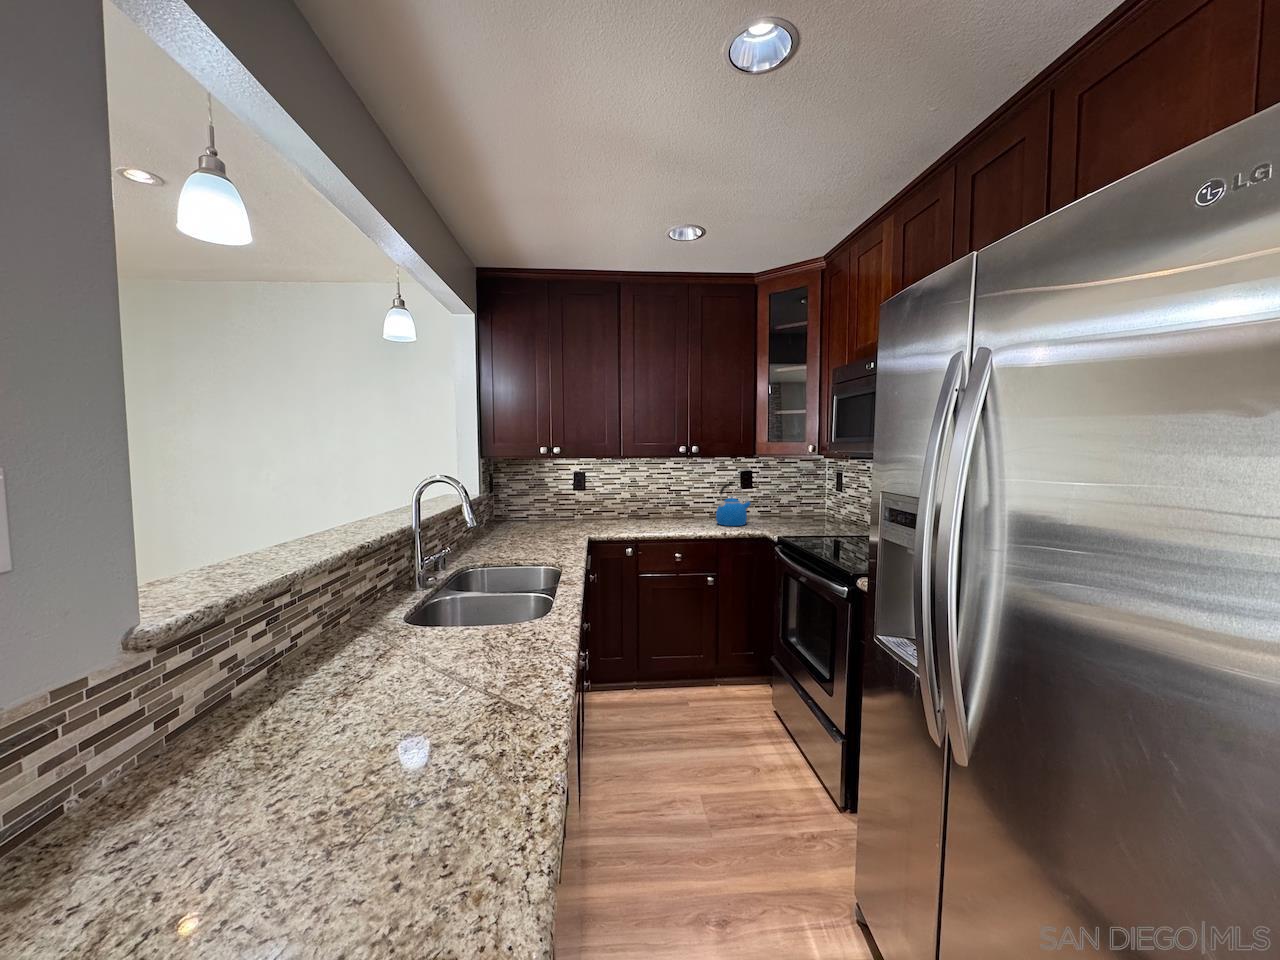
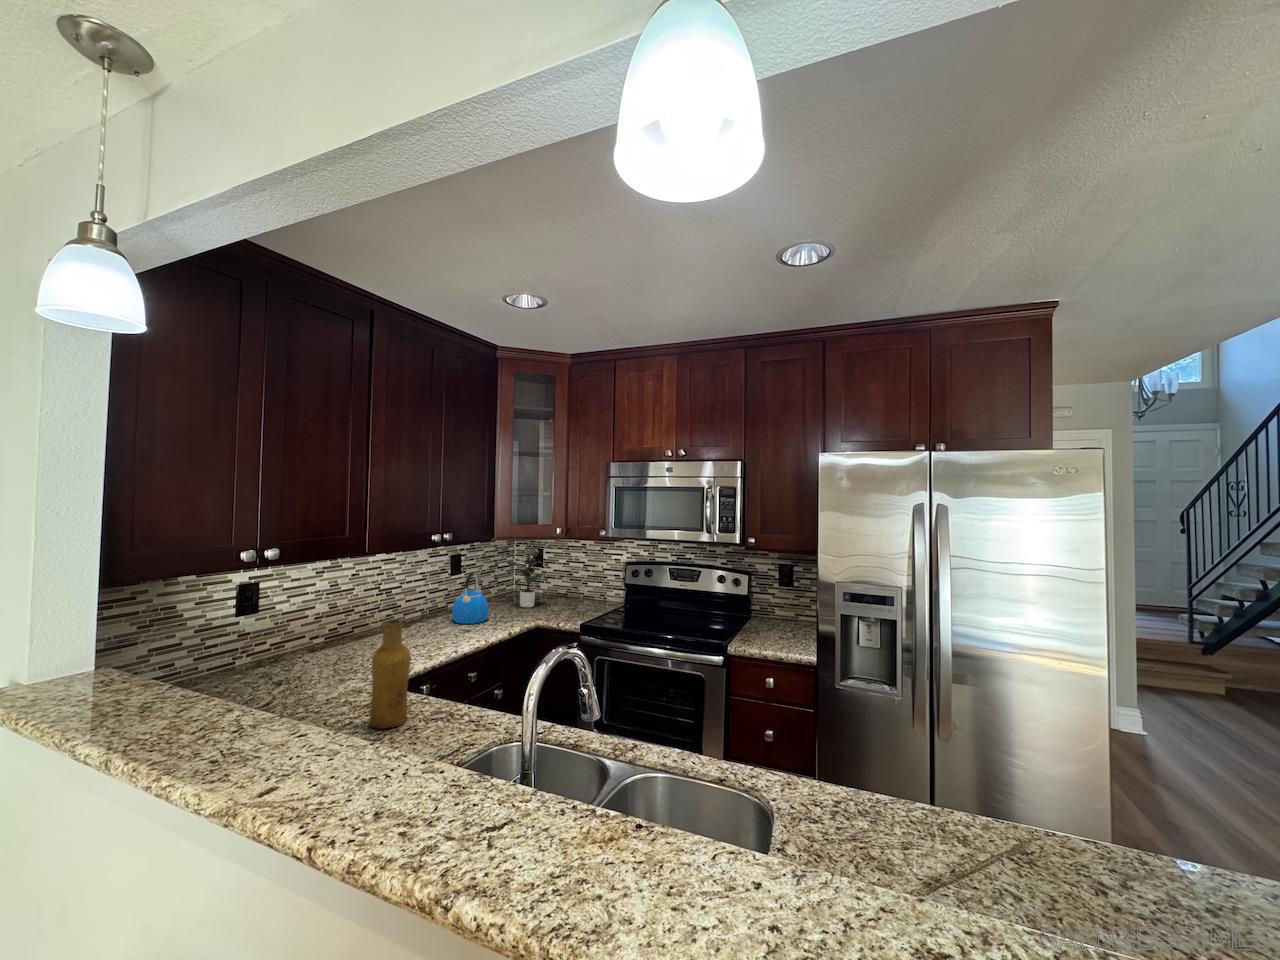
potted plant: none [779,467,835,526] -> present [507,549,545,608]
vase: none [537,484,560,550] -> present [370,620,411,729]

